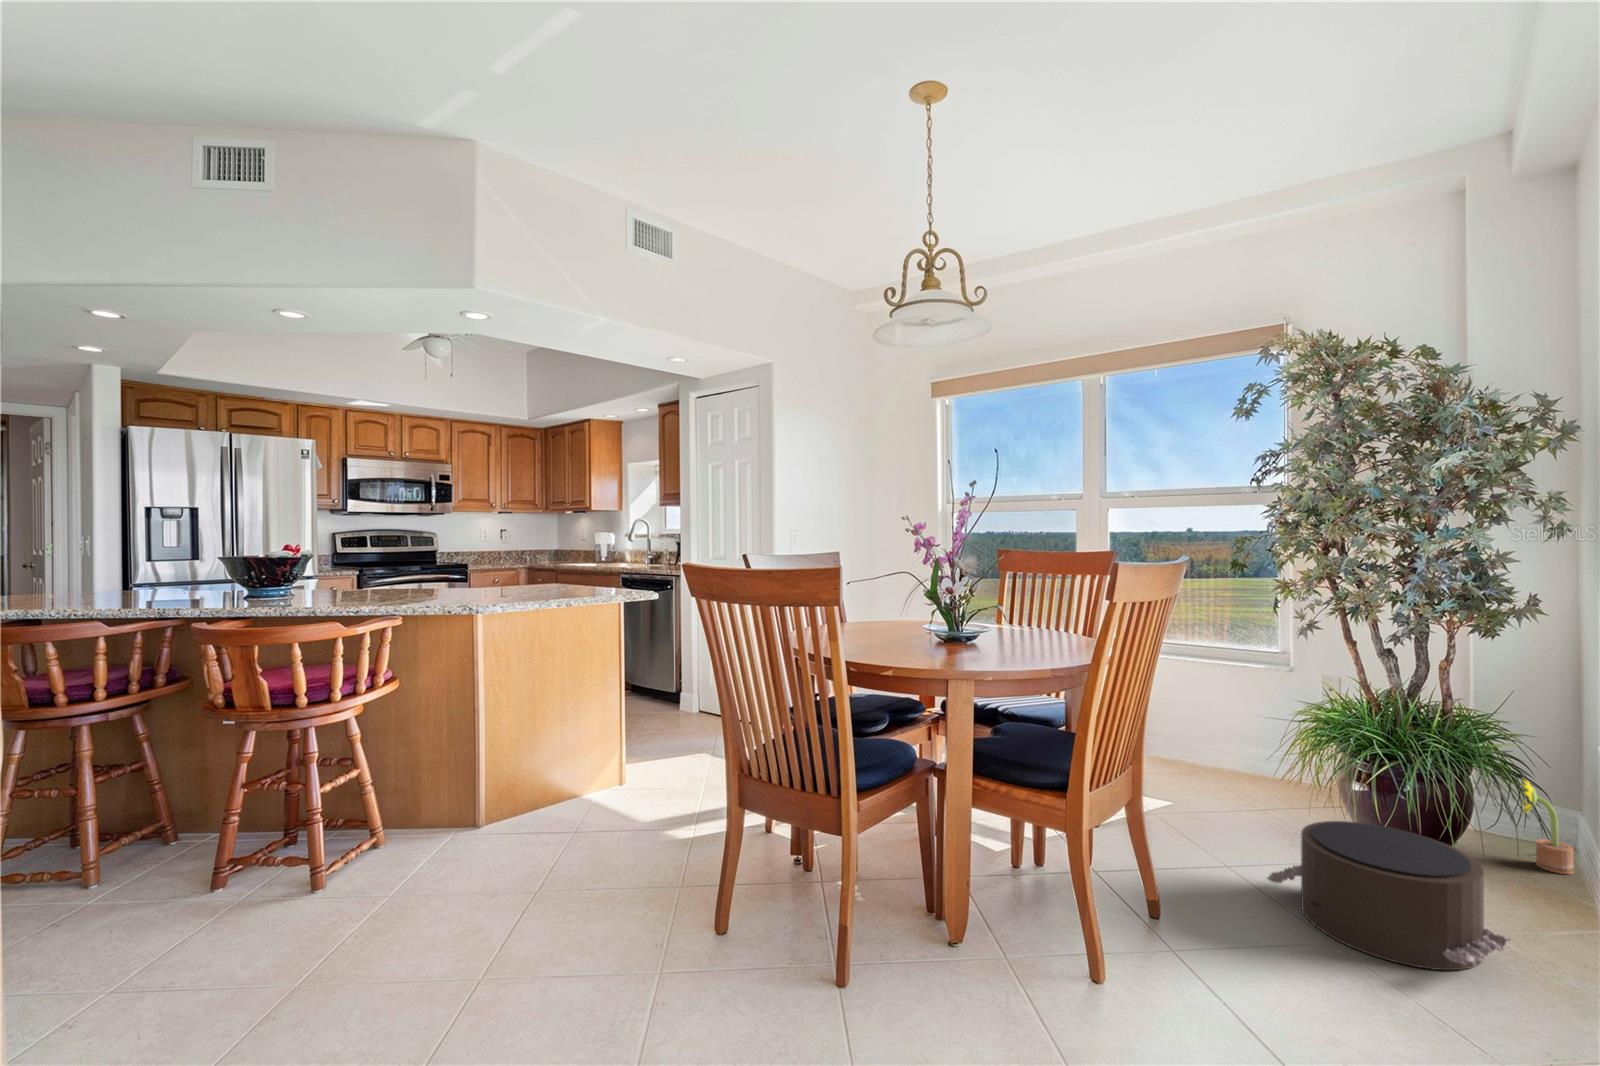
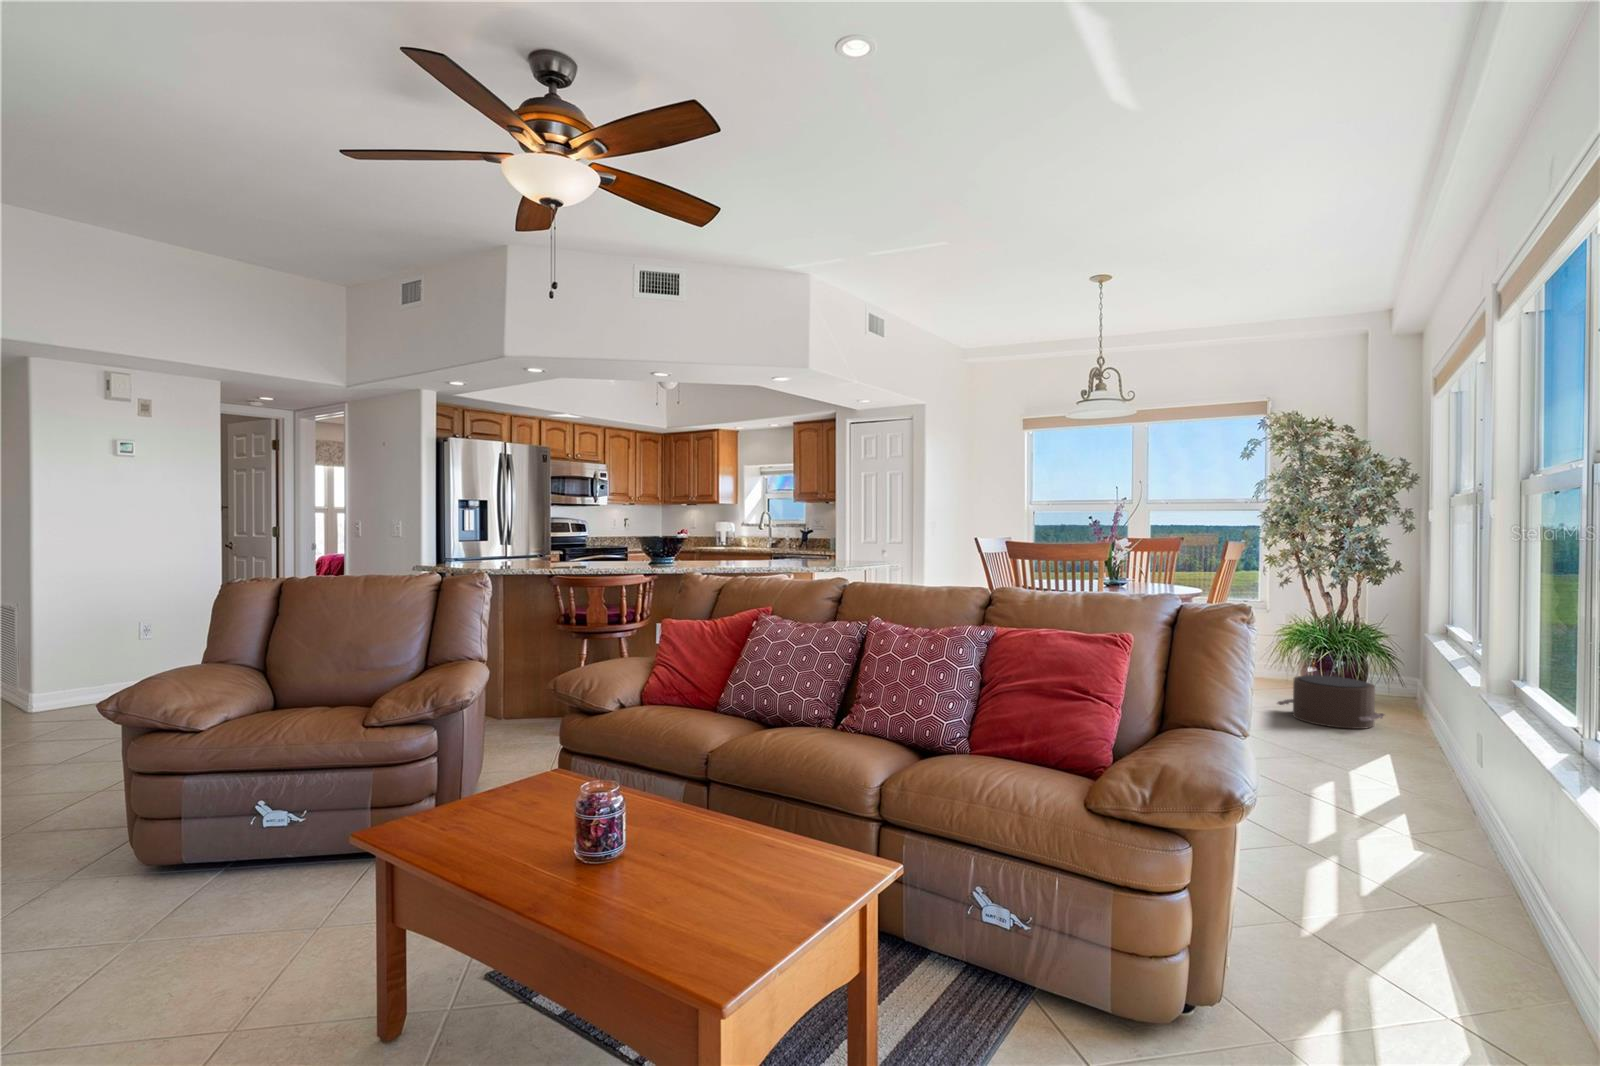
decorative plant: present [1521,780,1573,874] -> none [1388,656,1413,704]

